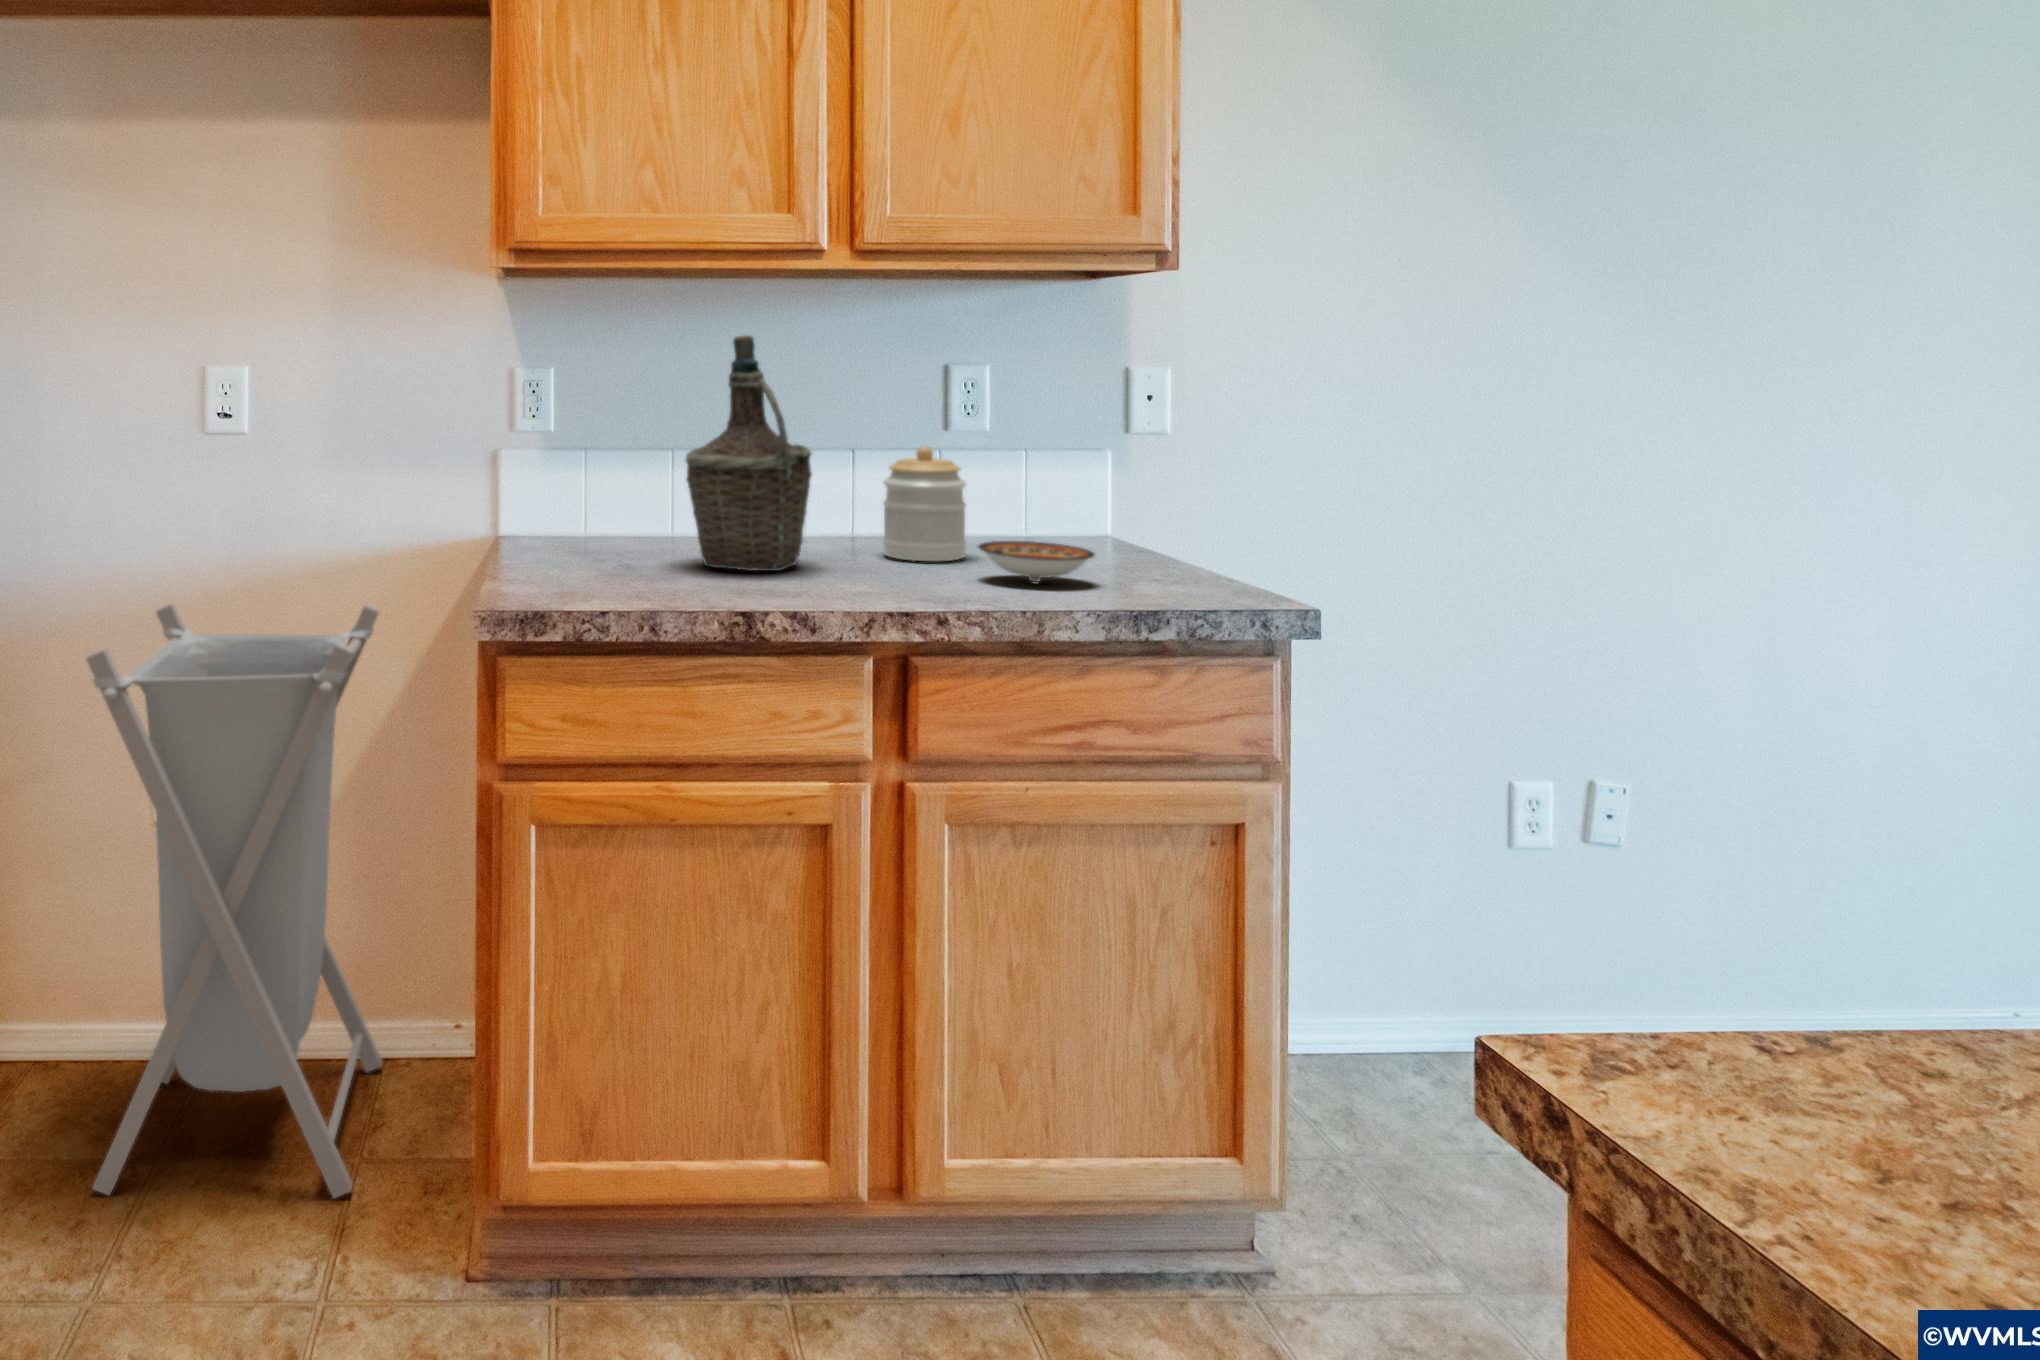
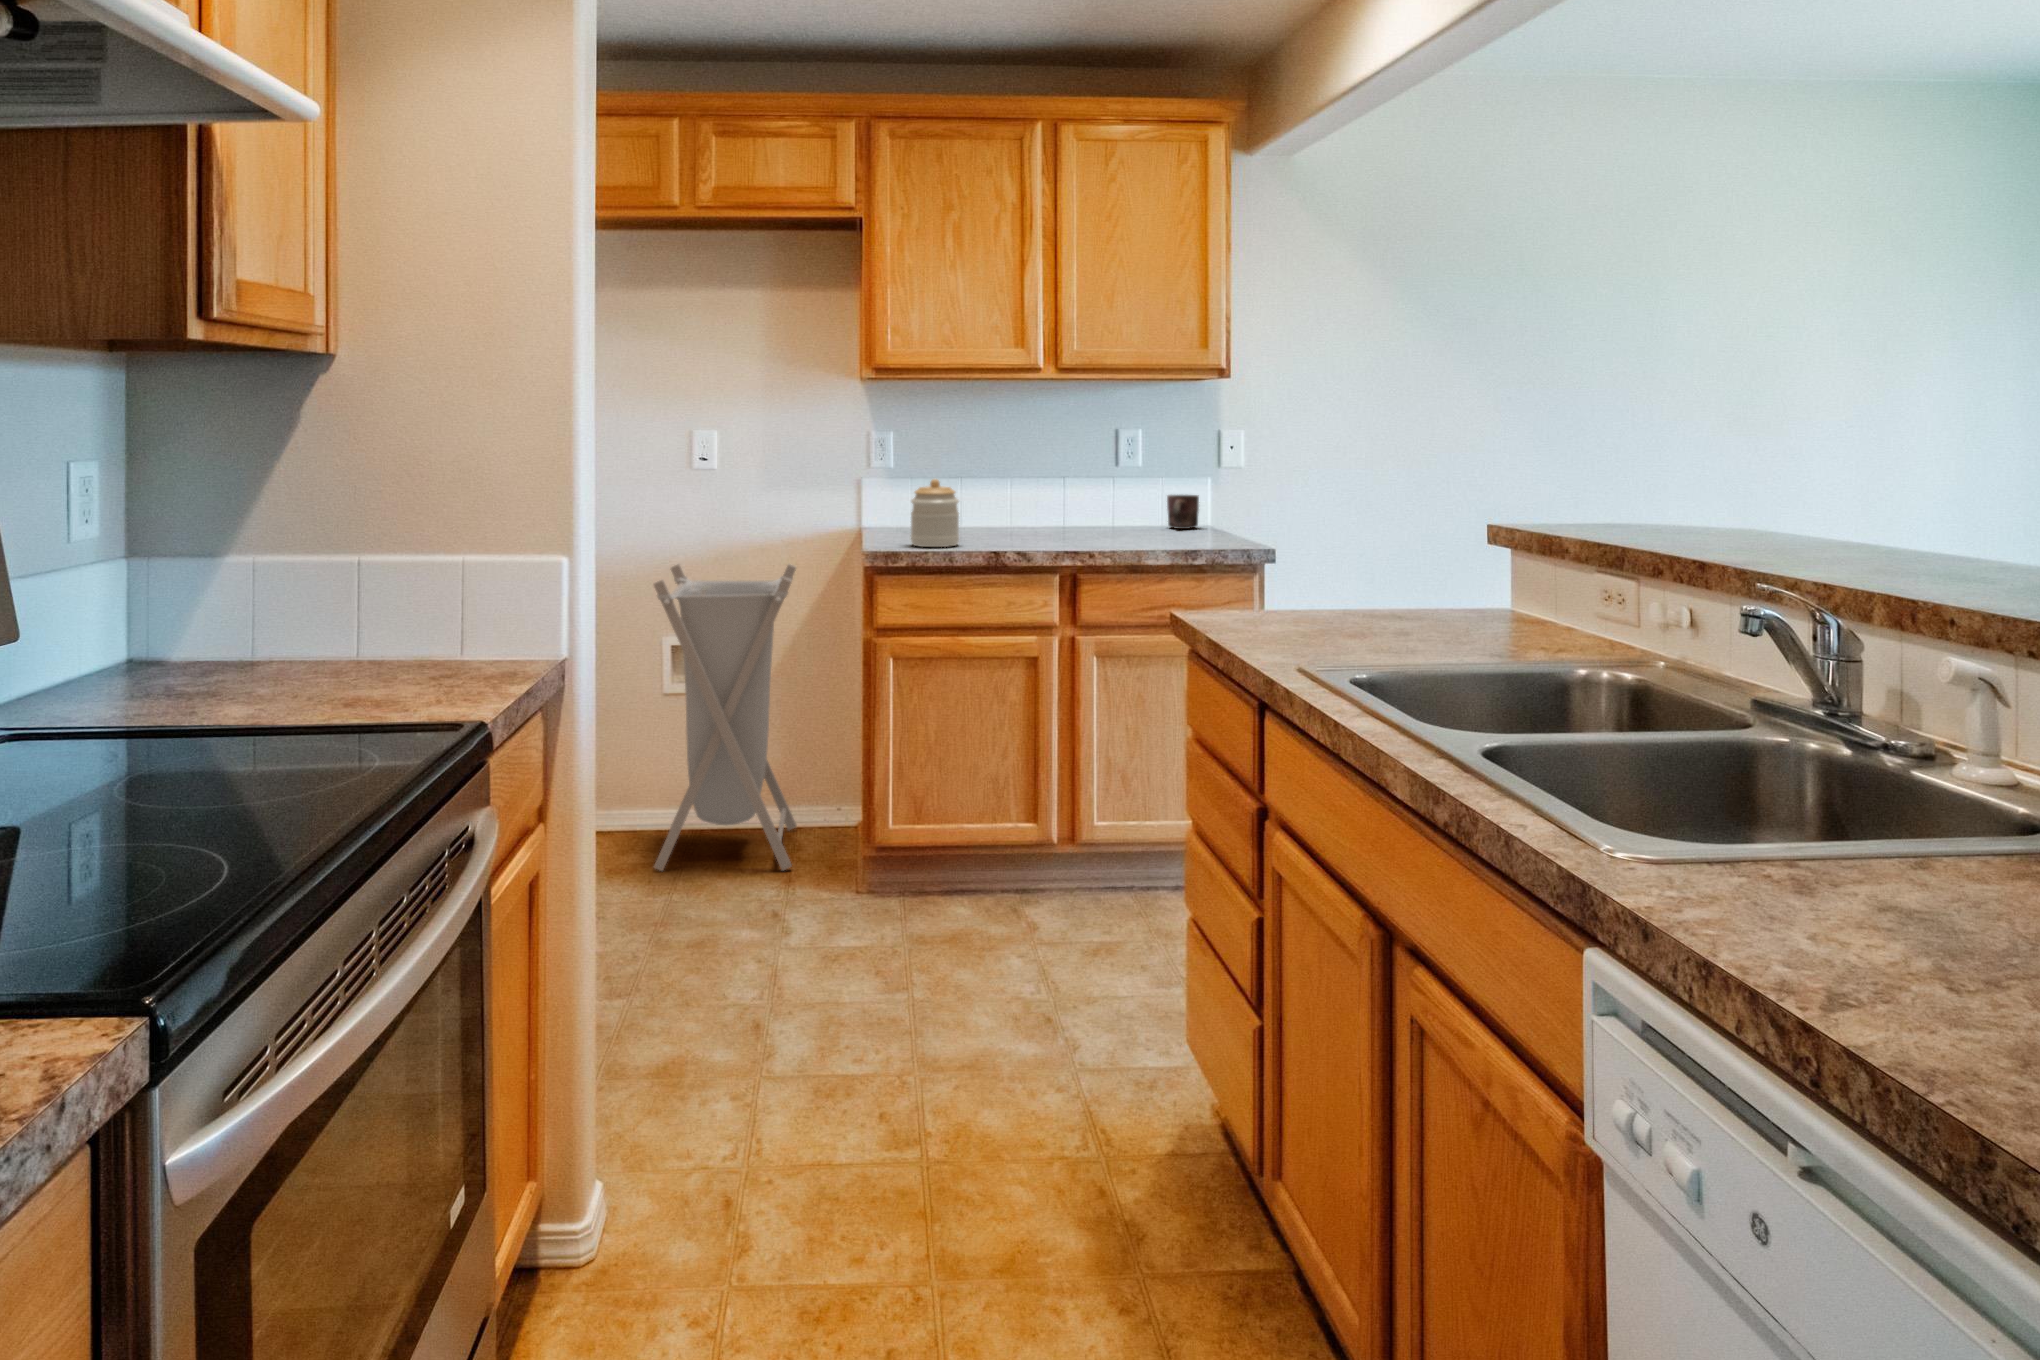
bottle: present [686,335,812,571] -> none [968,413,1035,538]
jar: present [883,446,966,561] -> present [911,479,959,547]
mug: none [1038,483,1096,545] -> present [1167,495,1199,529]
ceramic bowl: present [979,541,1094,582] -> none [1119,521,1177,541]

